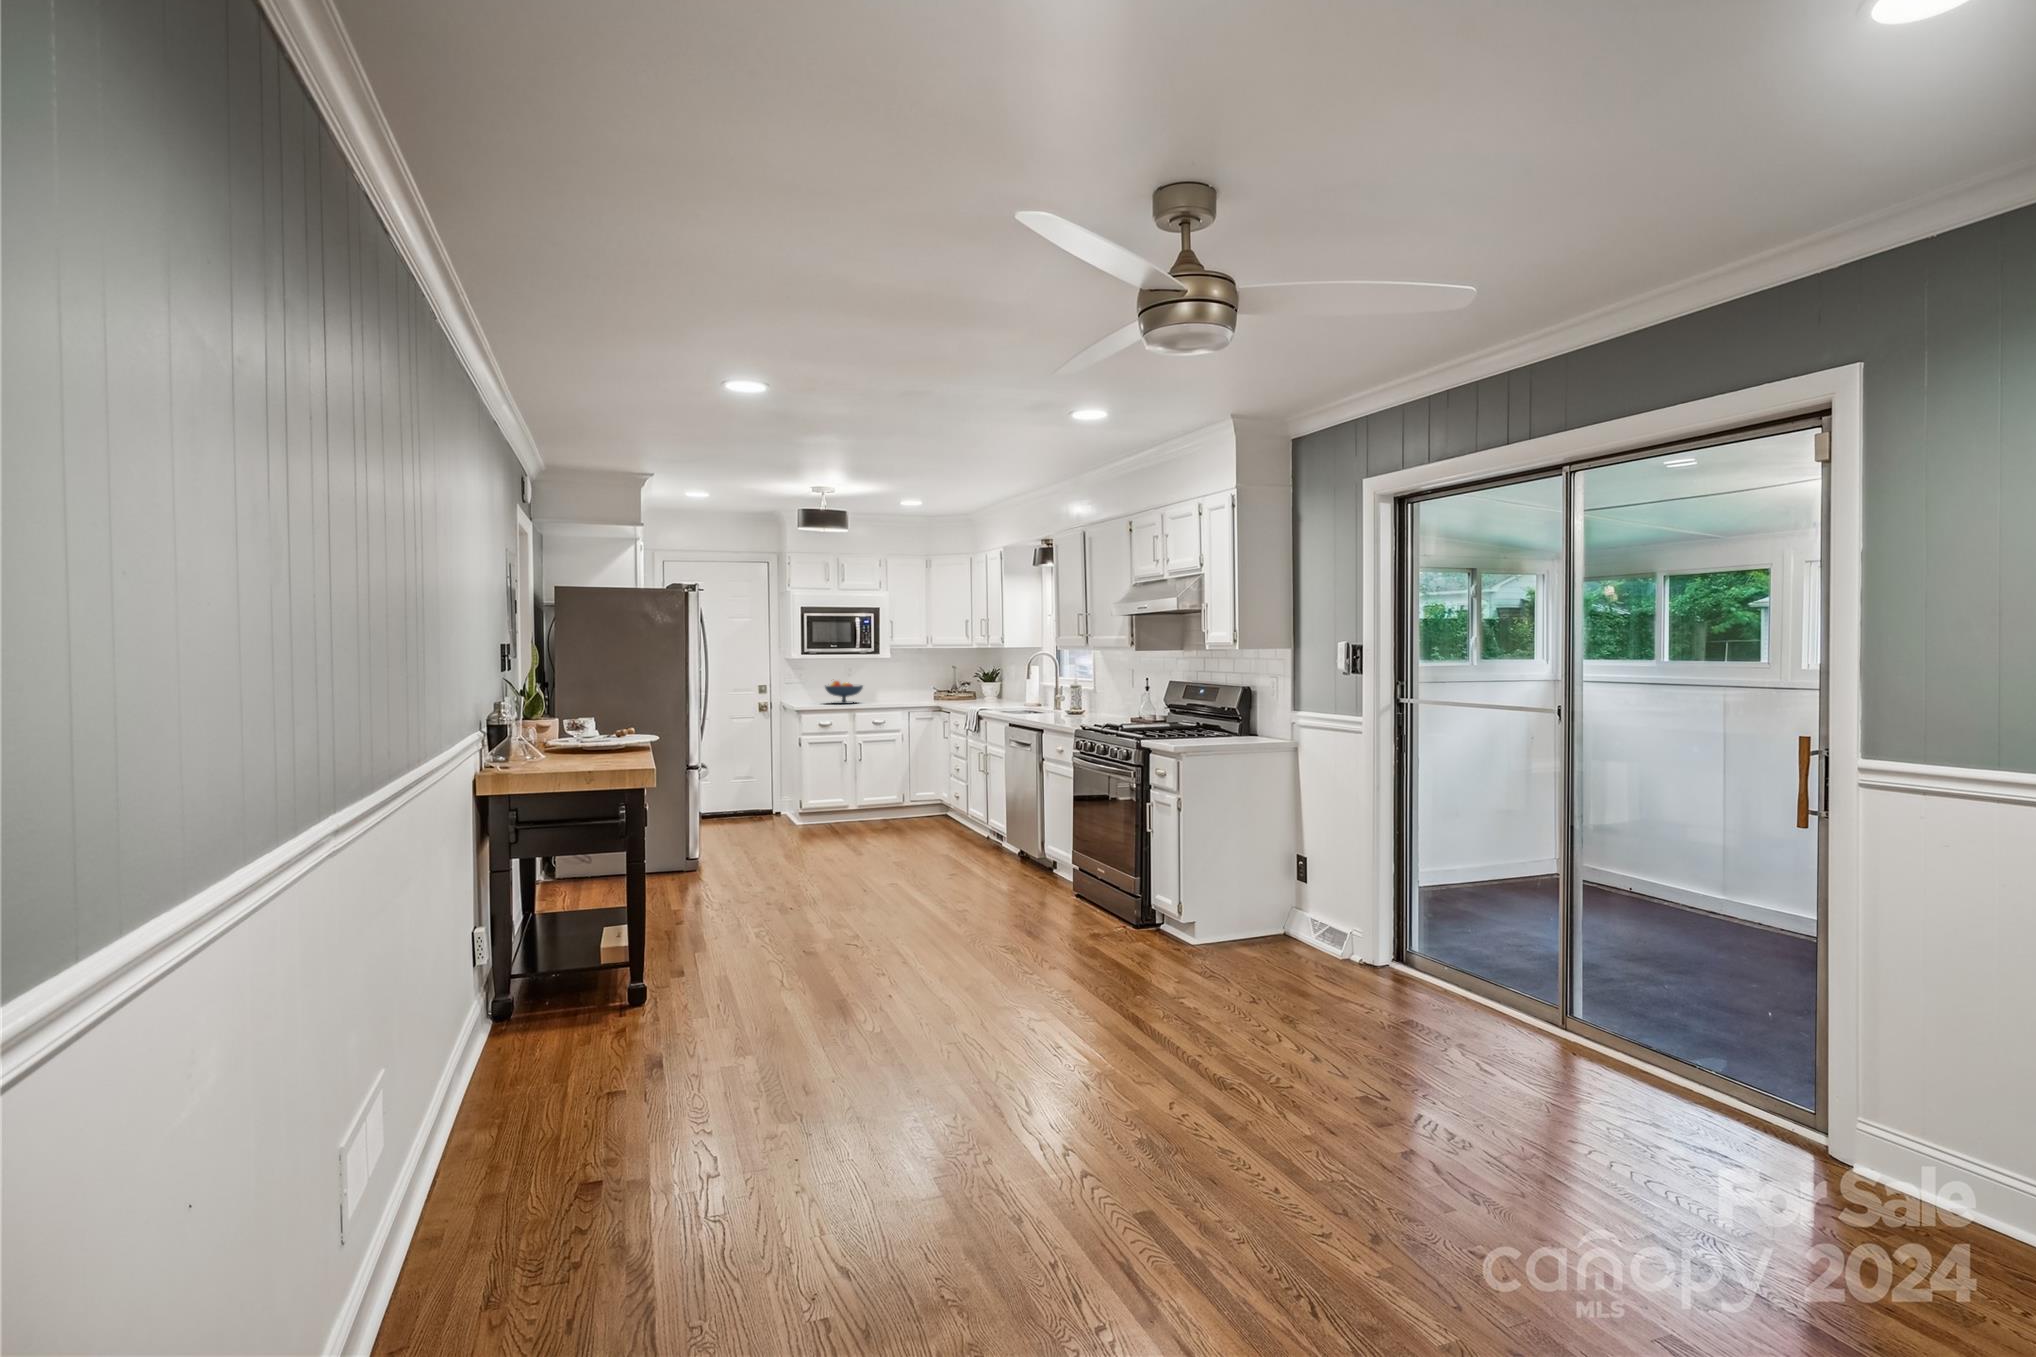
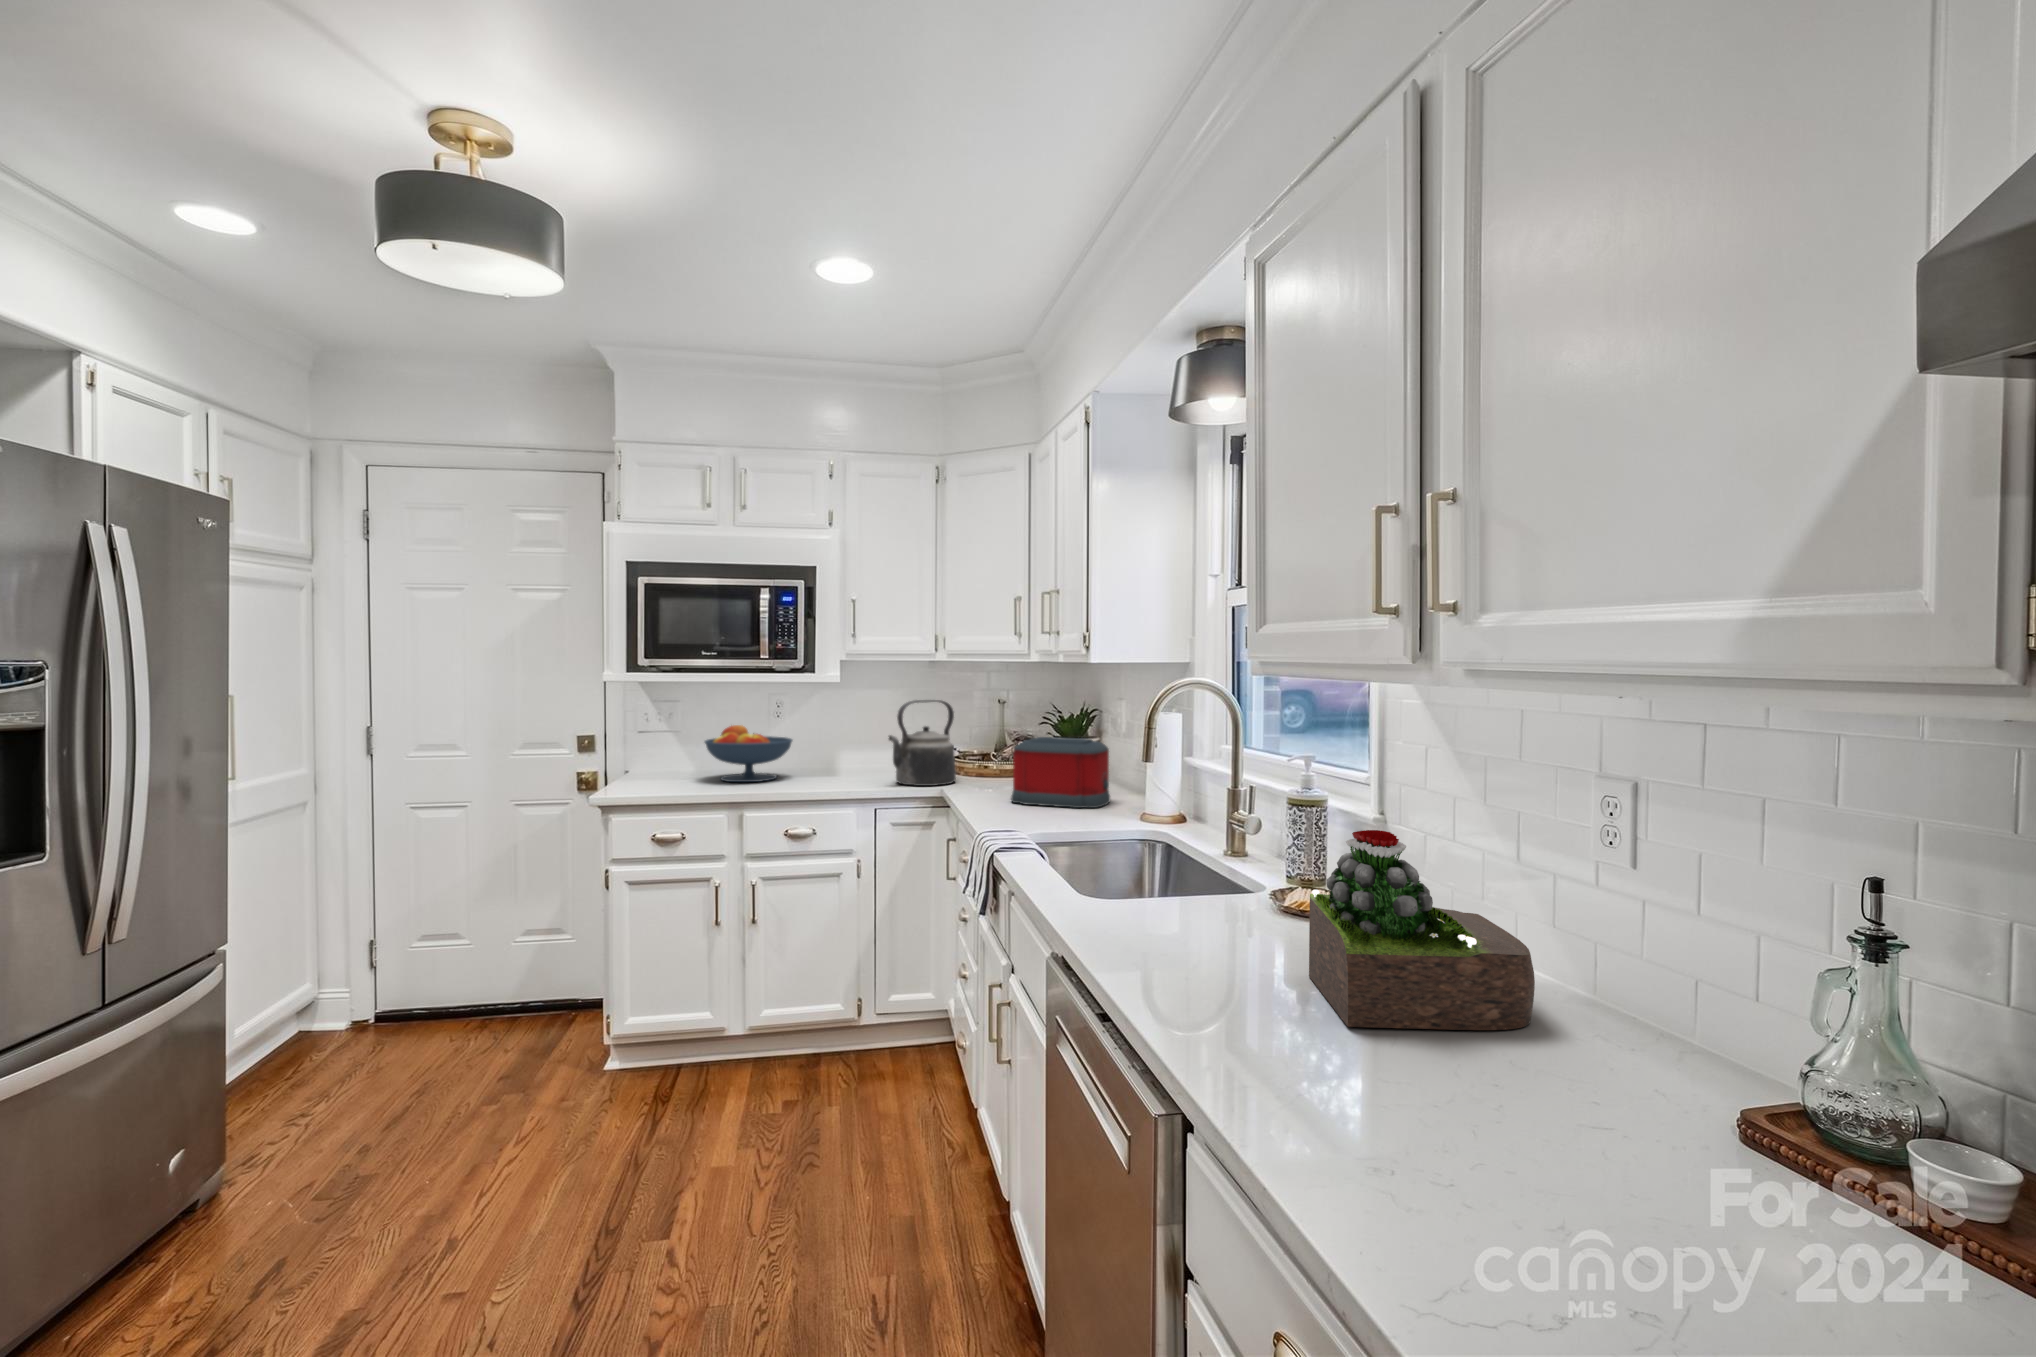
kettle: none [913,666,940,702] -> present [889,700,956,786]
toaster: none [971,678,1011,704] -> present [1011,737,1110,808]
succulent plant: none [1071,682,1112,718] -> present [1309,830,1535,1030]

